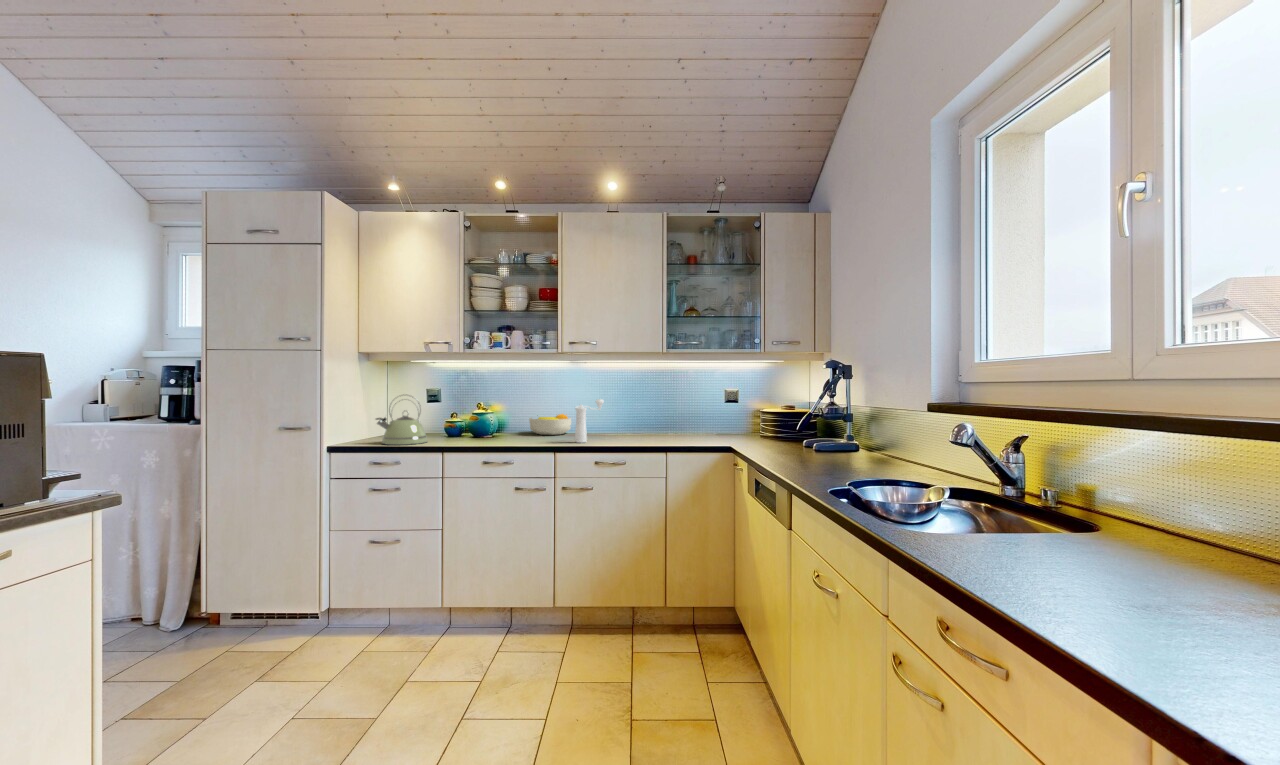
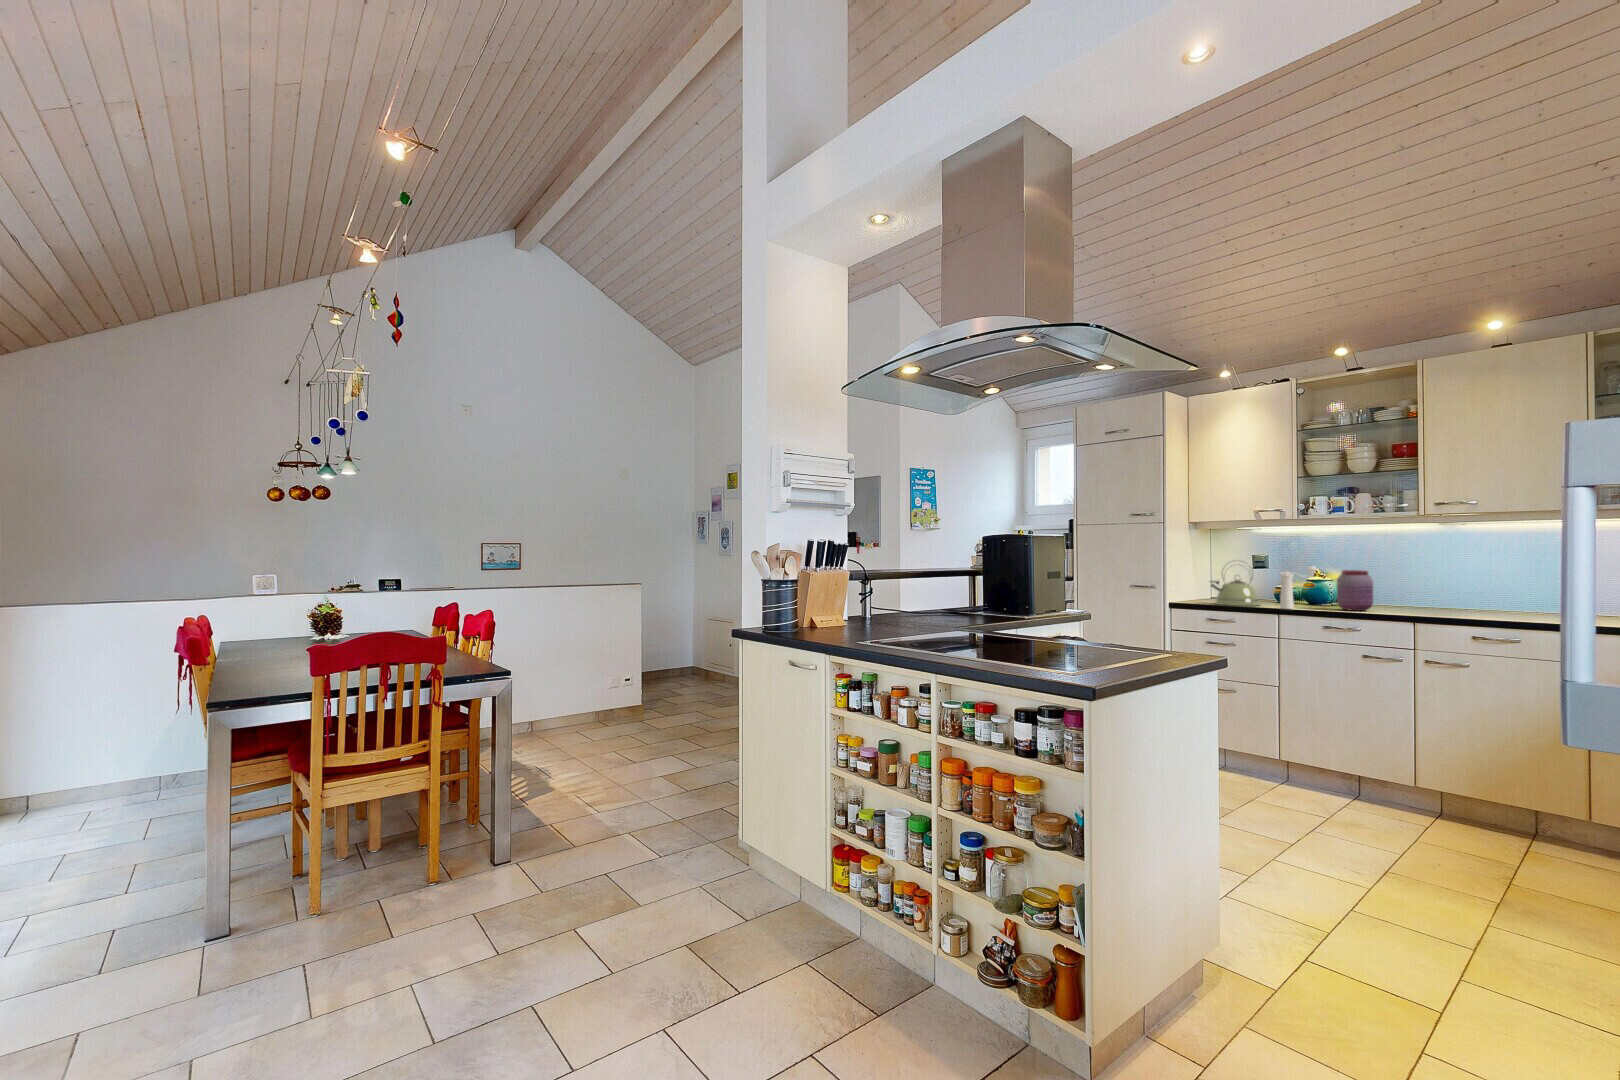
pepper mill: present [575,399,604,443] -> present [1280,566,1316,609]
jar: none [495,403,524,443] -> present [1337,570,1373,611]
fruit bowl: present [529,414,572,435] -> none [1380,580,1442,608]

